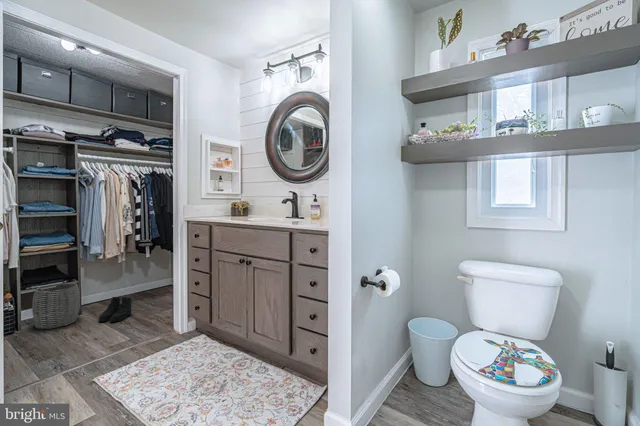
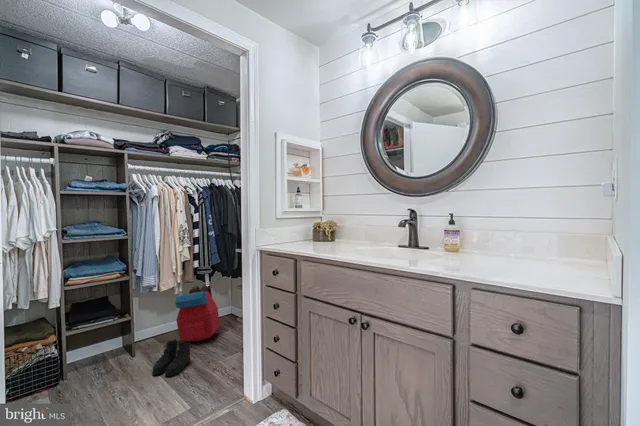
backpack: none [119,258,159,303] -> present [175,285,220,341]
woven basket: present [32,283,80,329] -> none [77,322,131,384]

